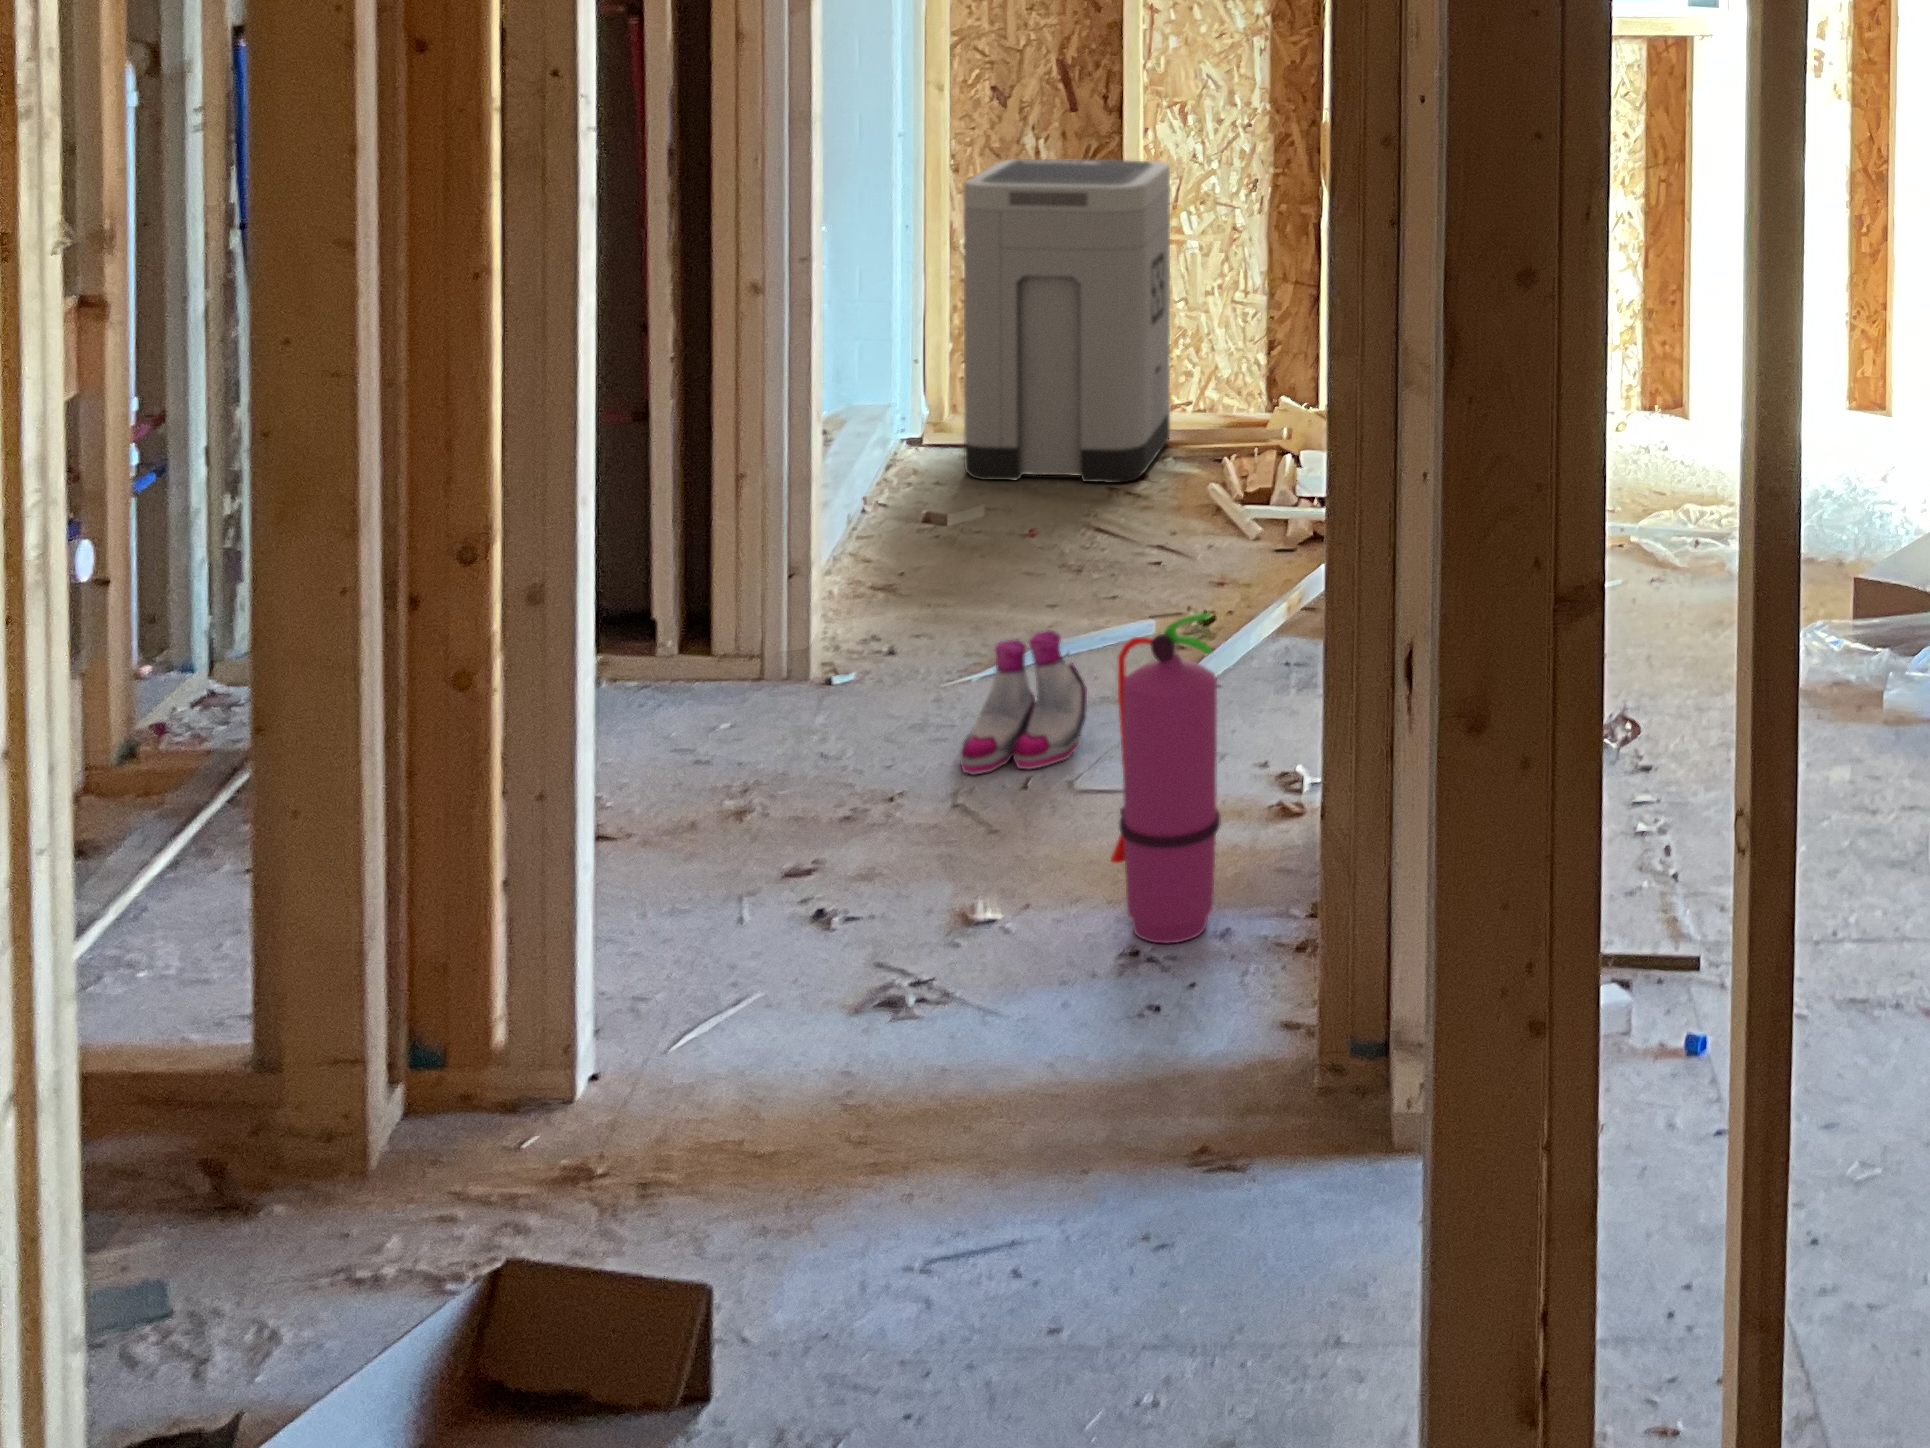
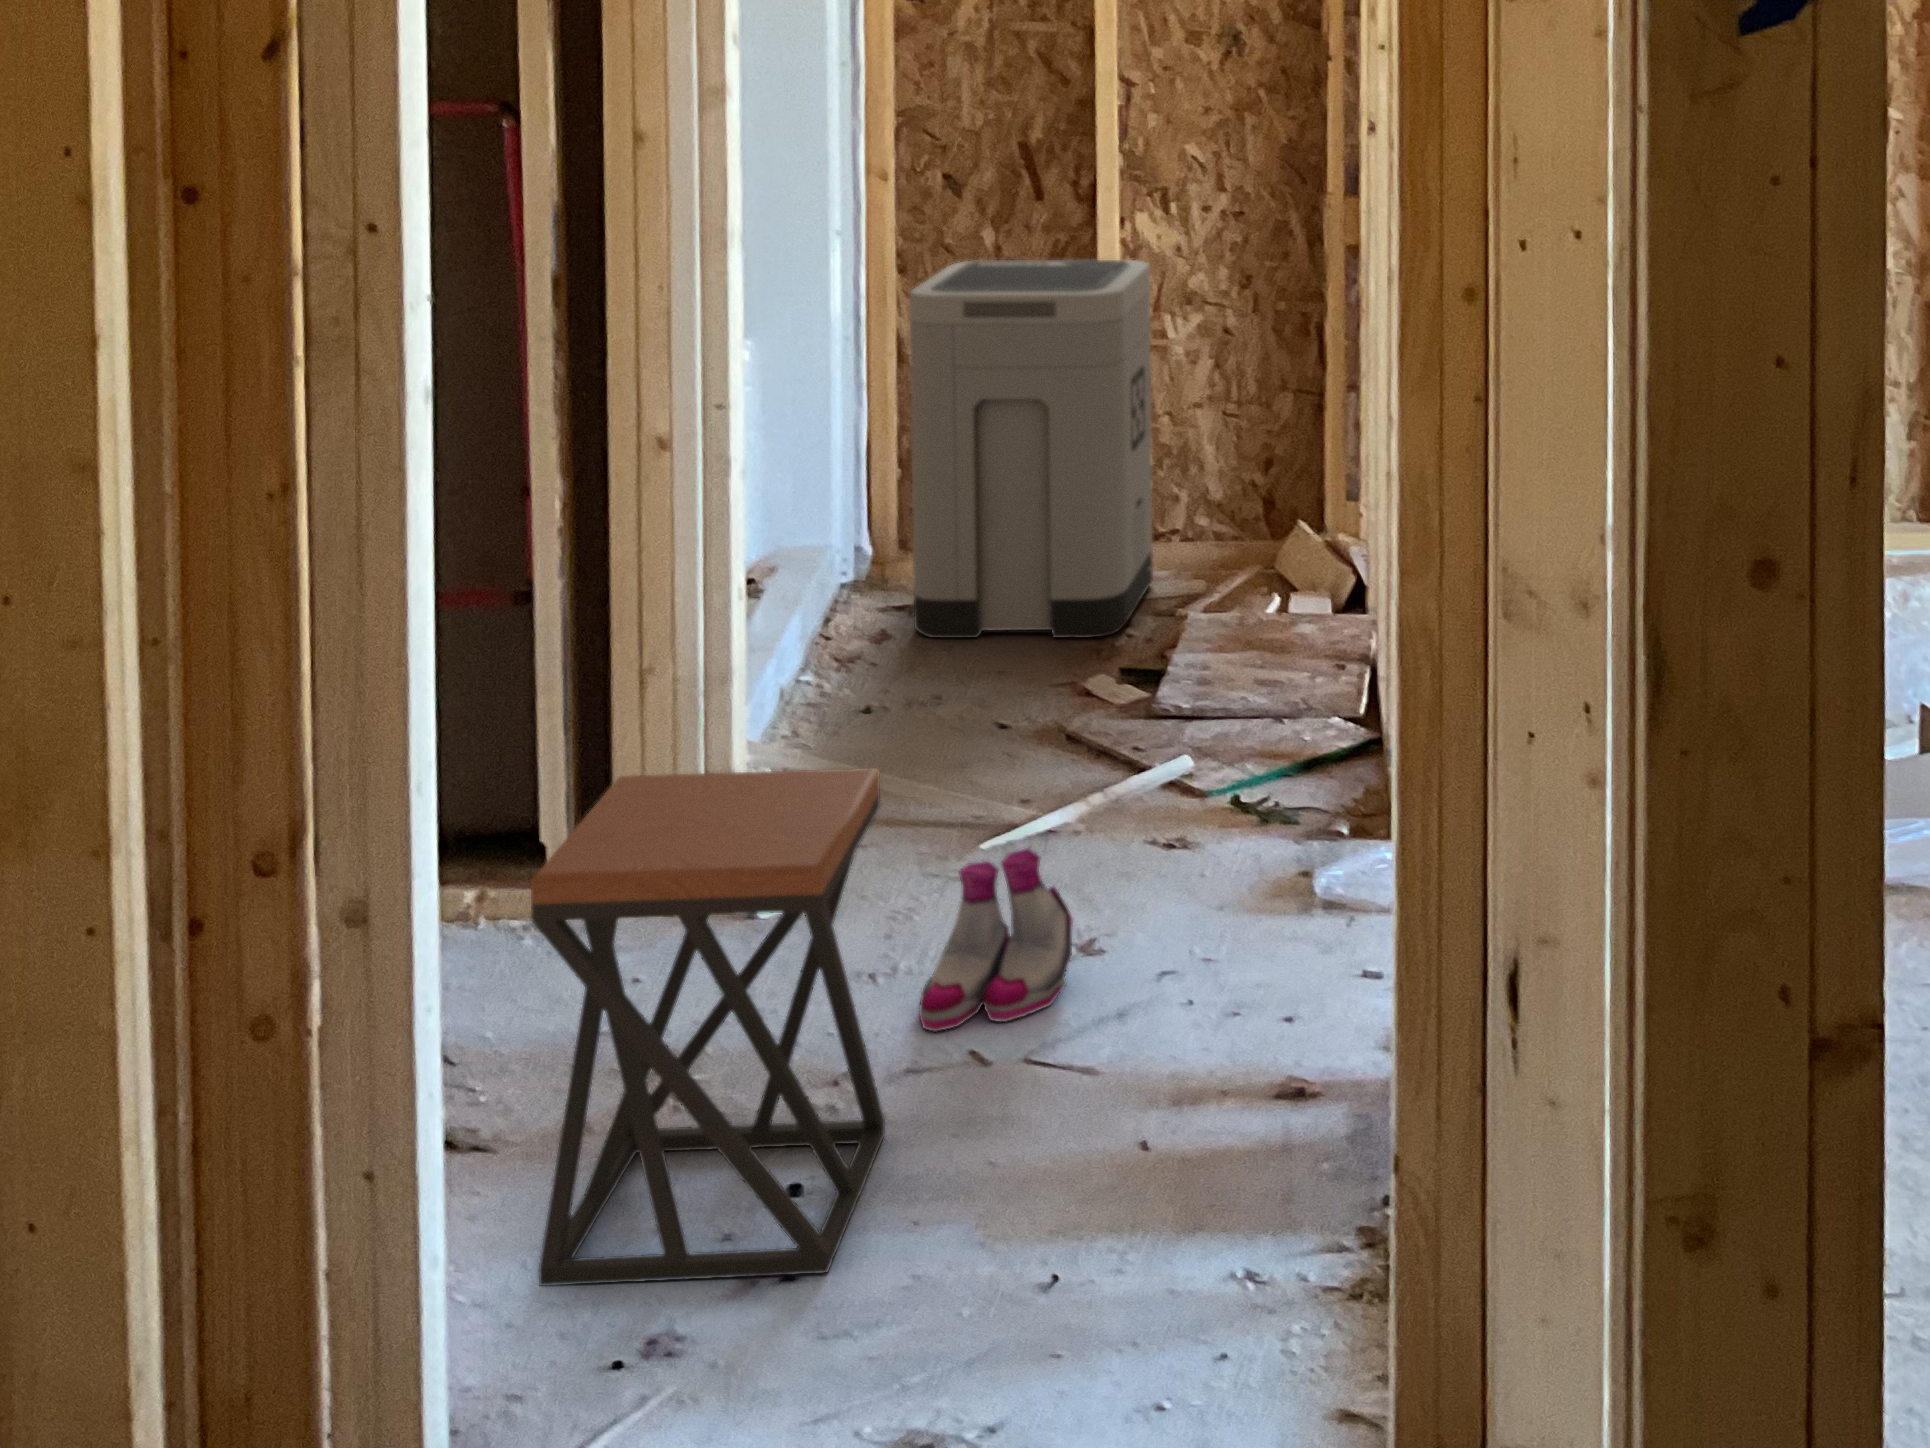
stool: none [651,547,930,942] -> present [531,768,885,1286]
fire extinguisher: present [1111,613,1221,943] -> none [1111,849,1248,1260]

